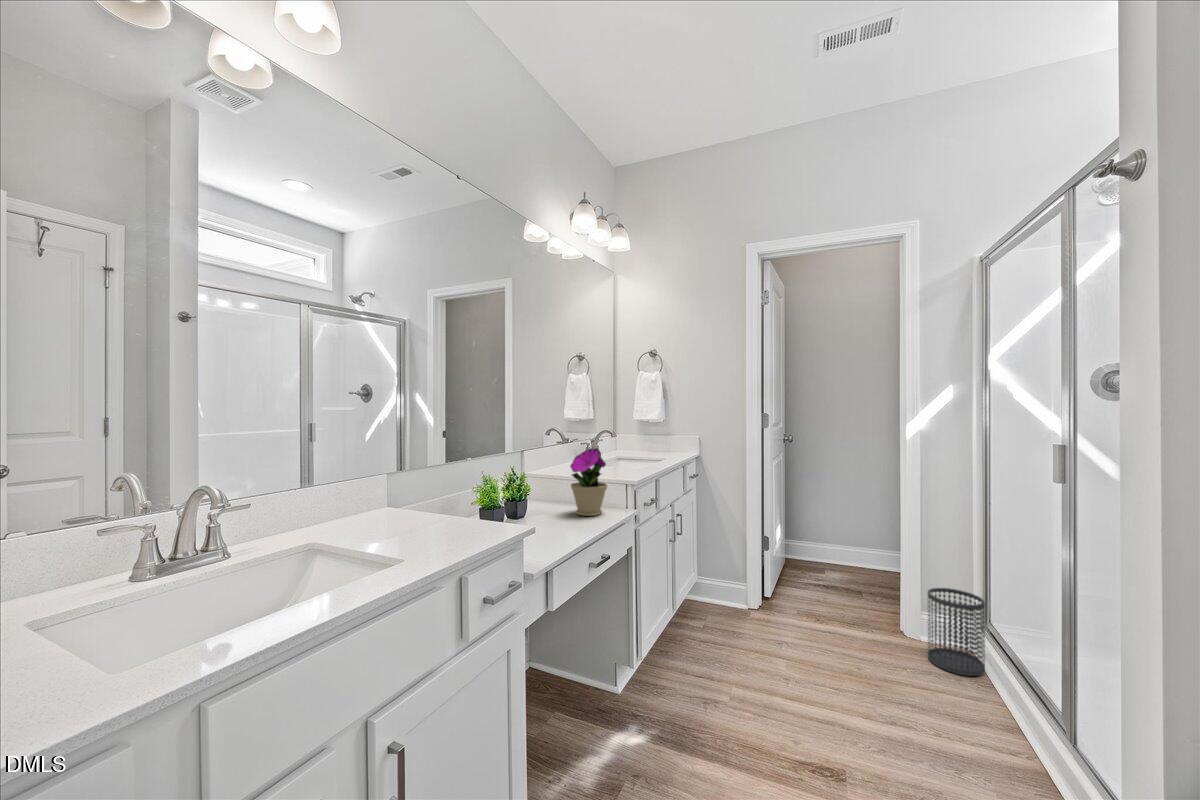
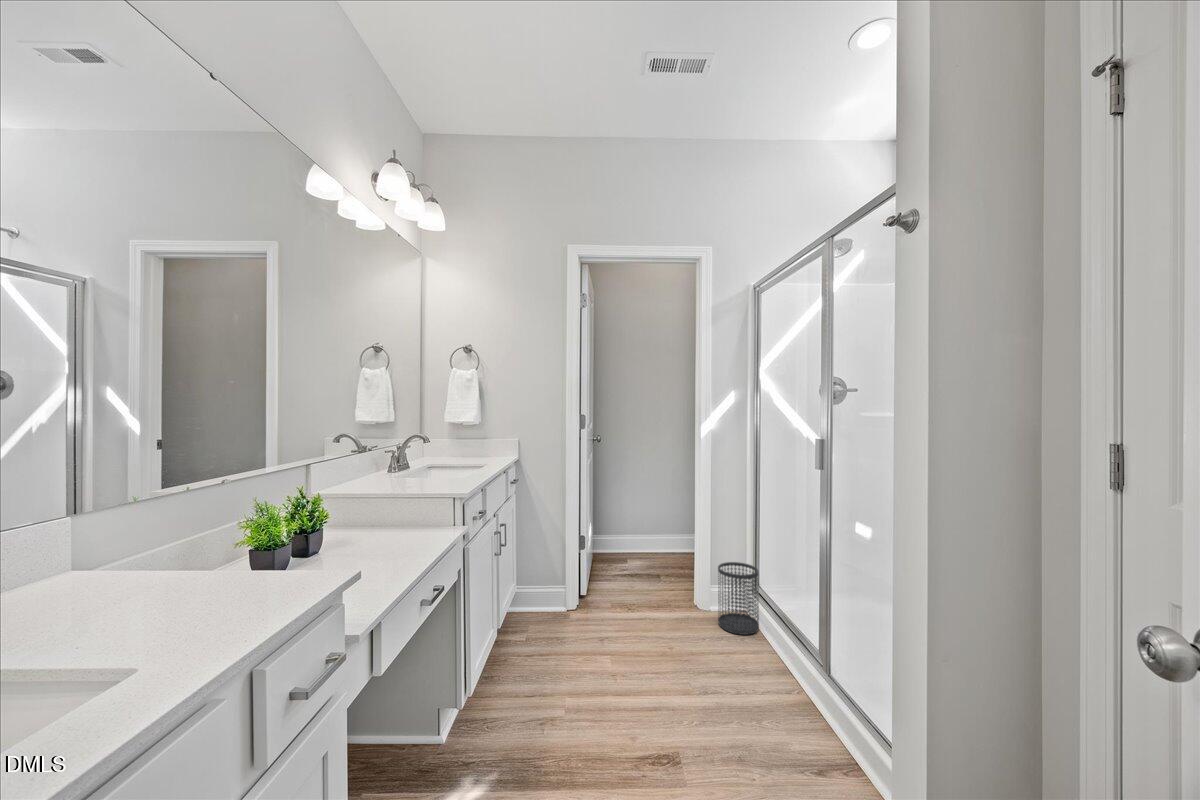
flower pot: present [570,448,607,516] -> none [384,458,433,540]

